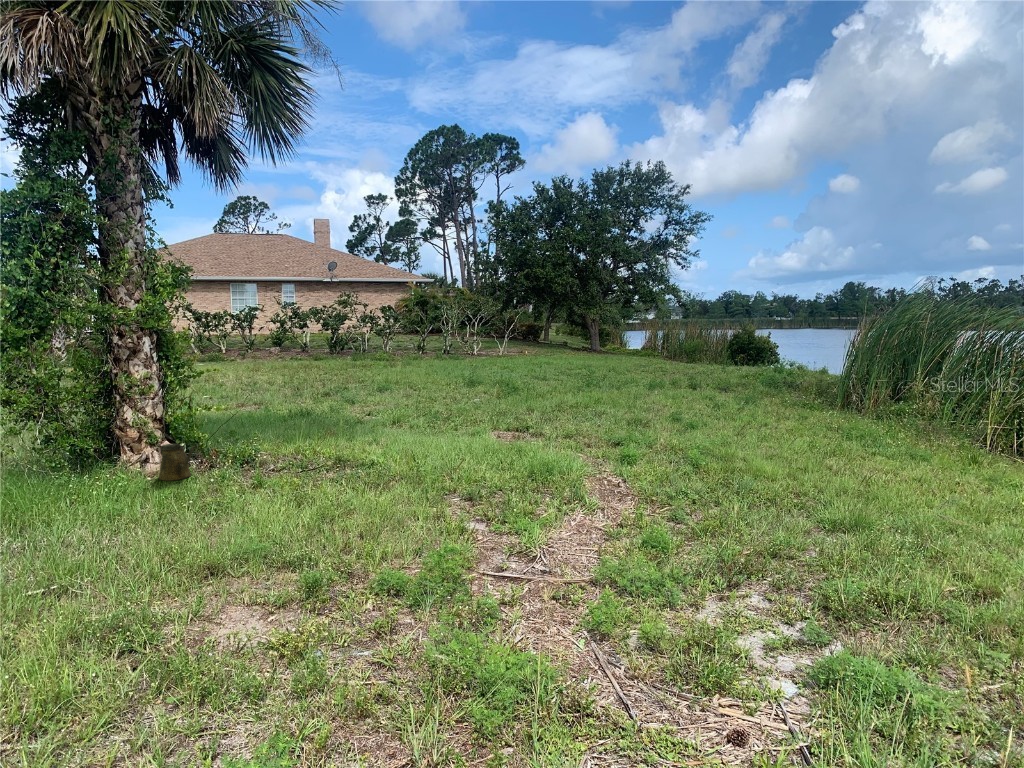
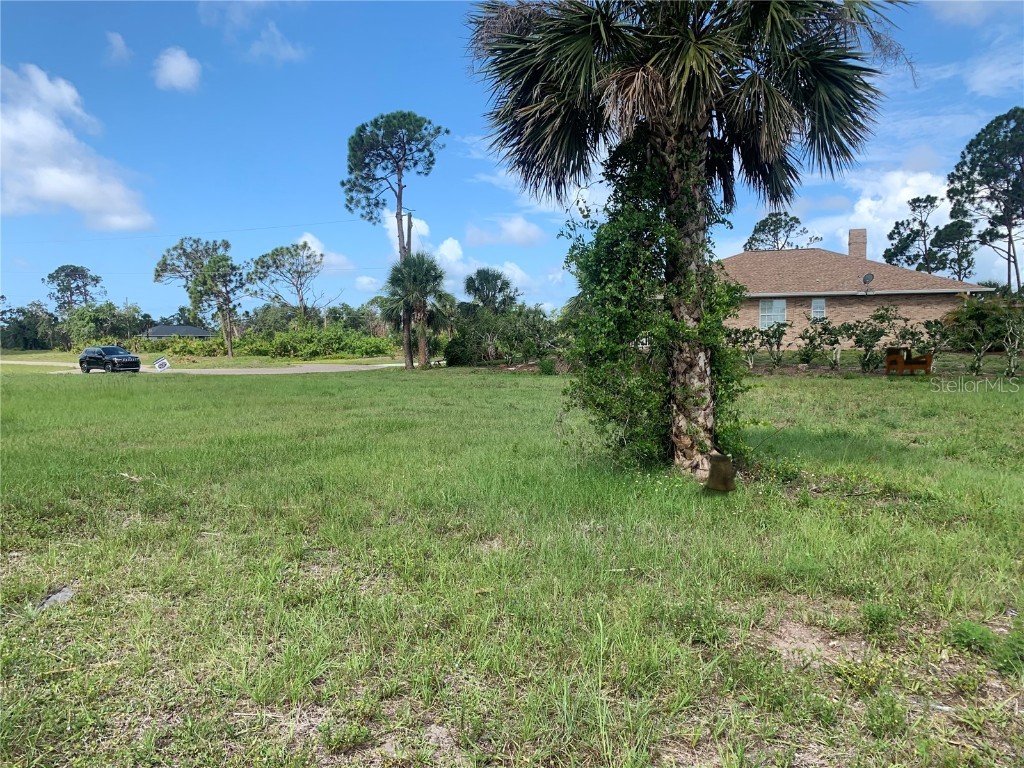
armchair: none [345,331,380,357] -> present [884,347,934,376]

